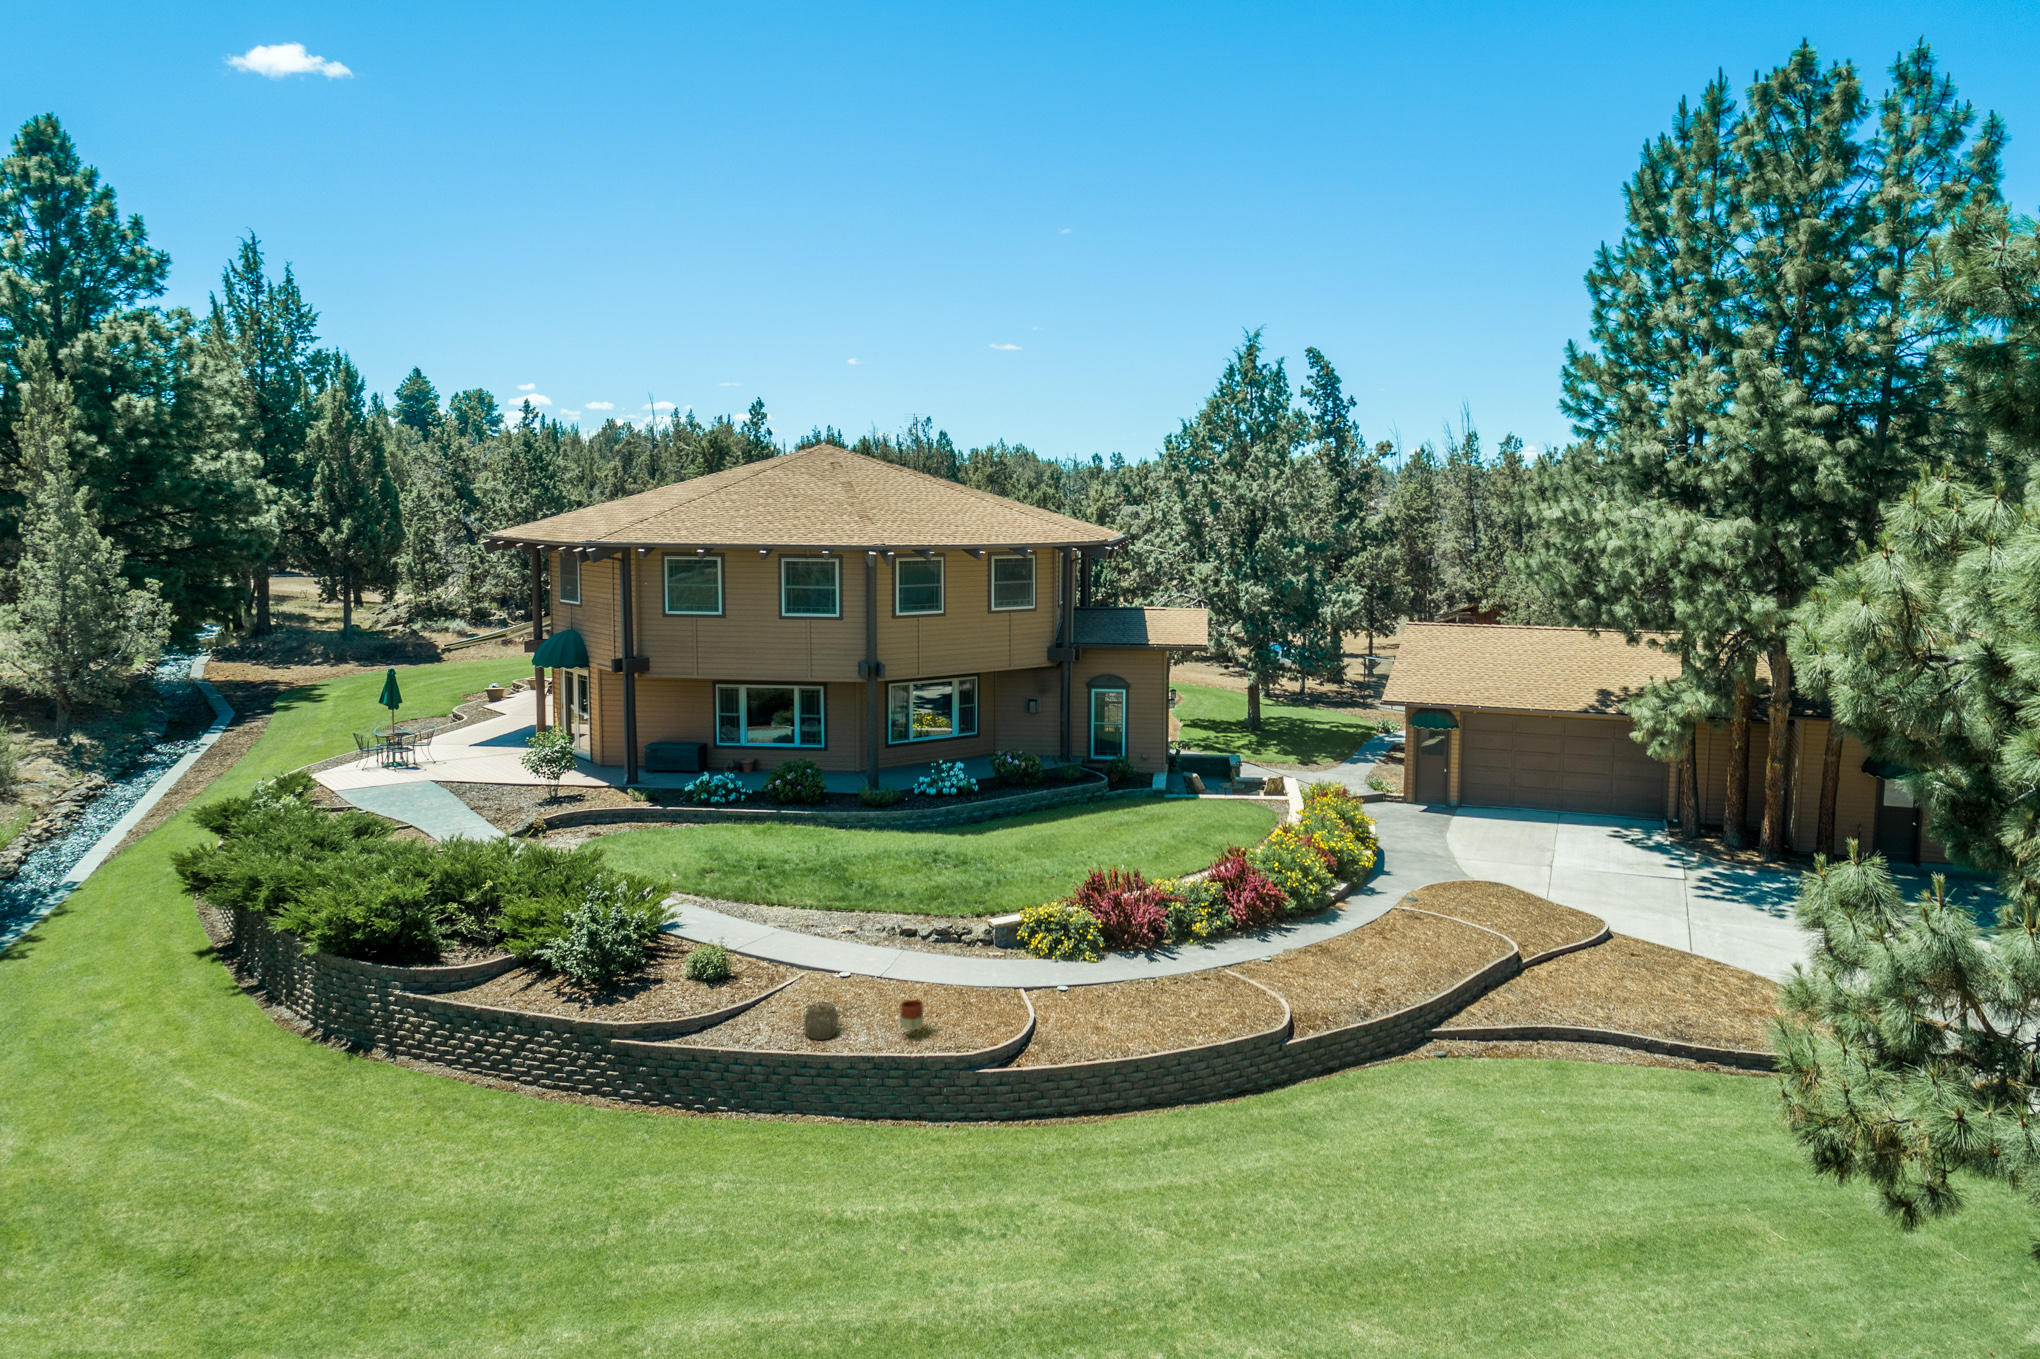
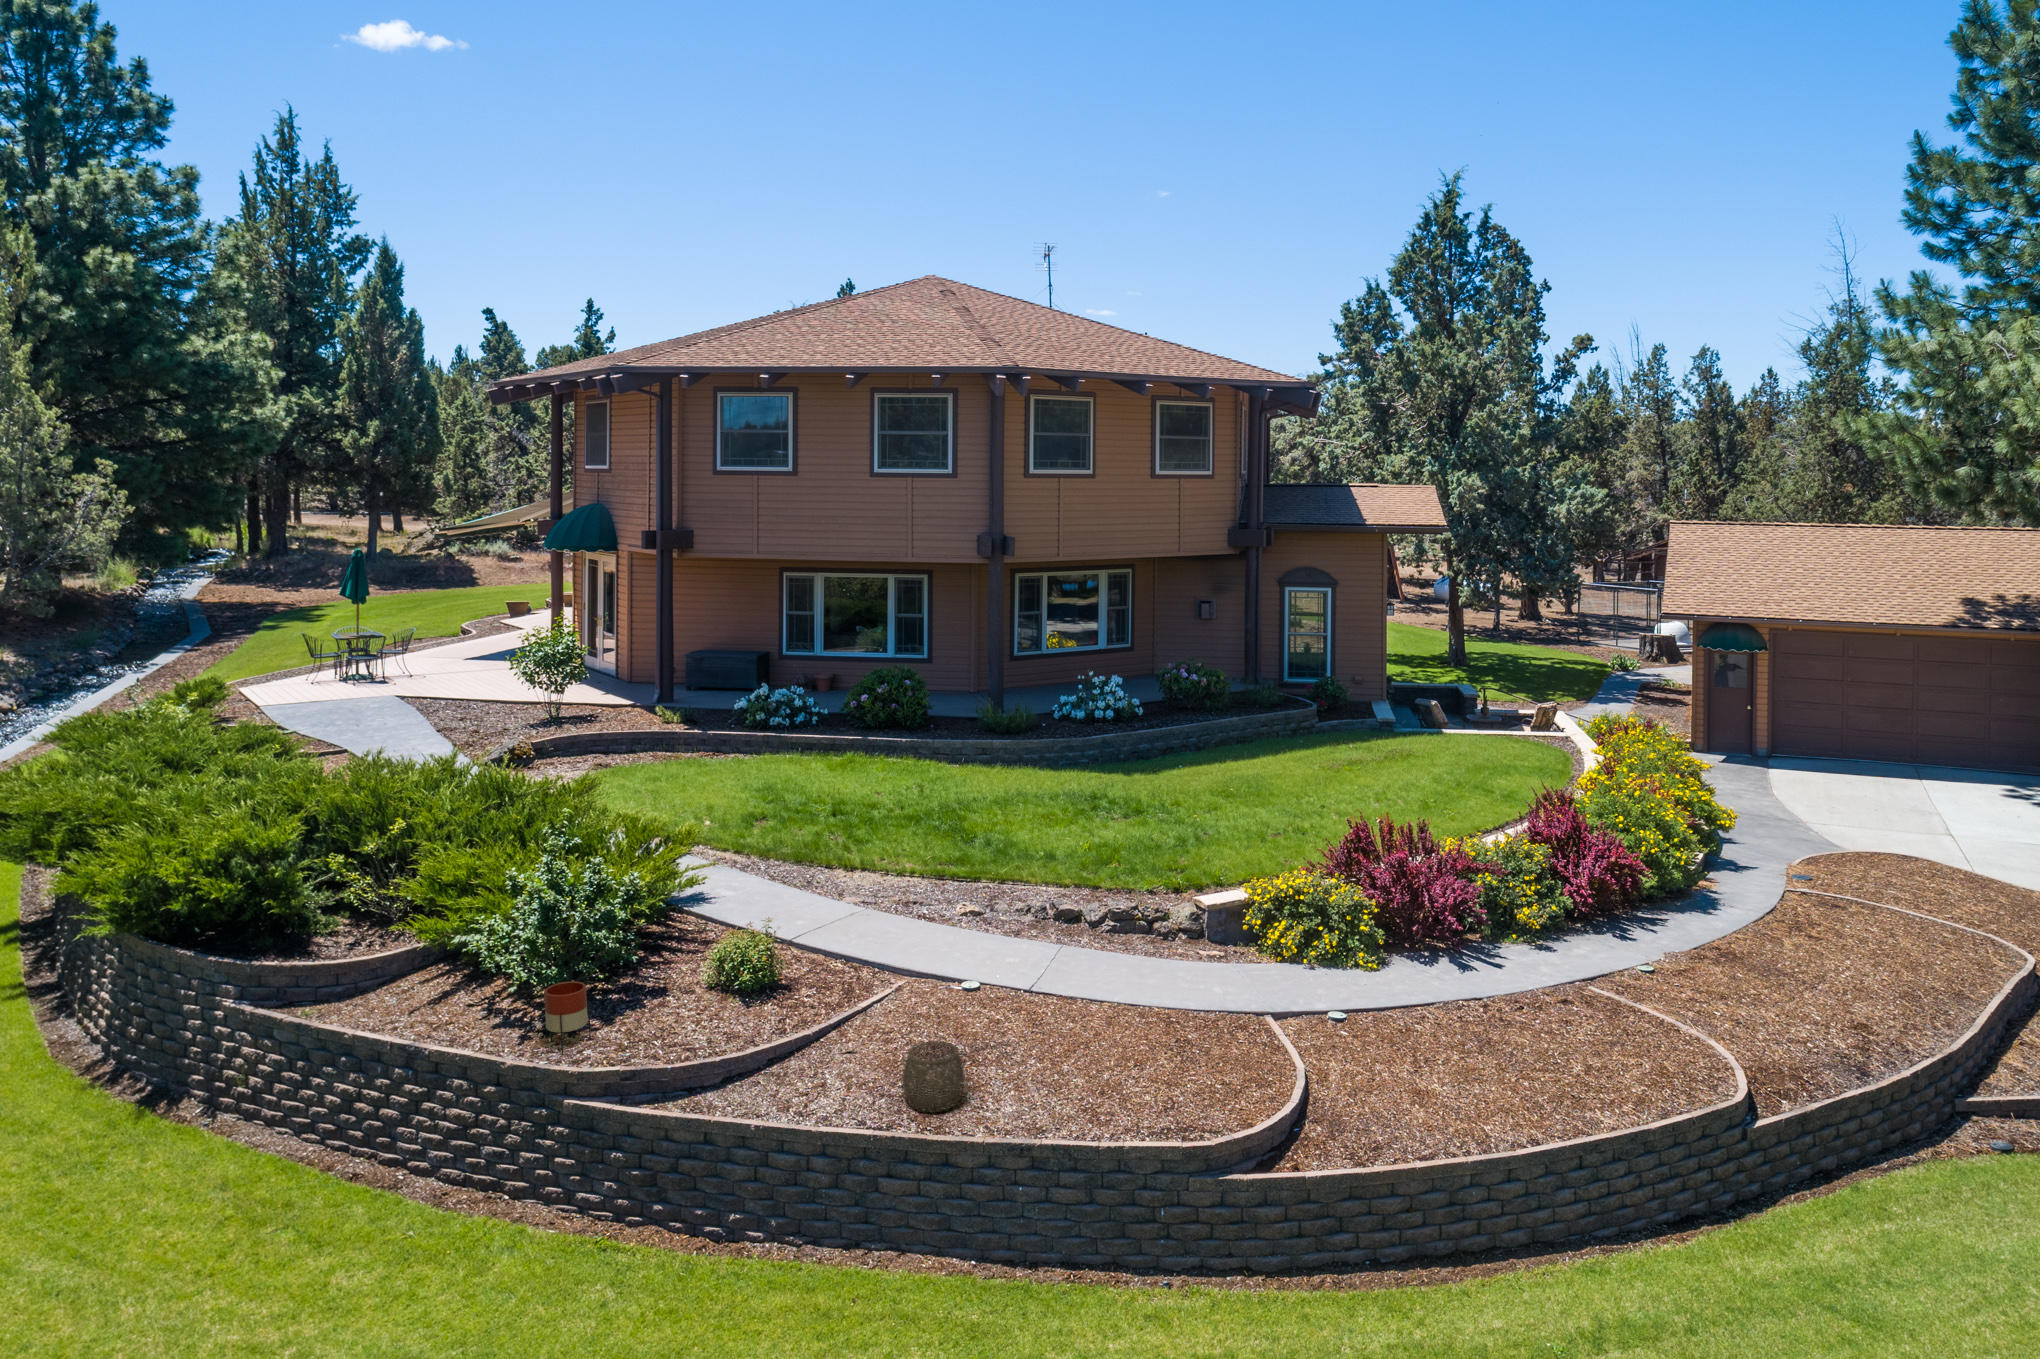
planter: present [900,1000,923,1030] -> present [544,981,591,1055]

